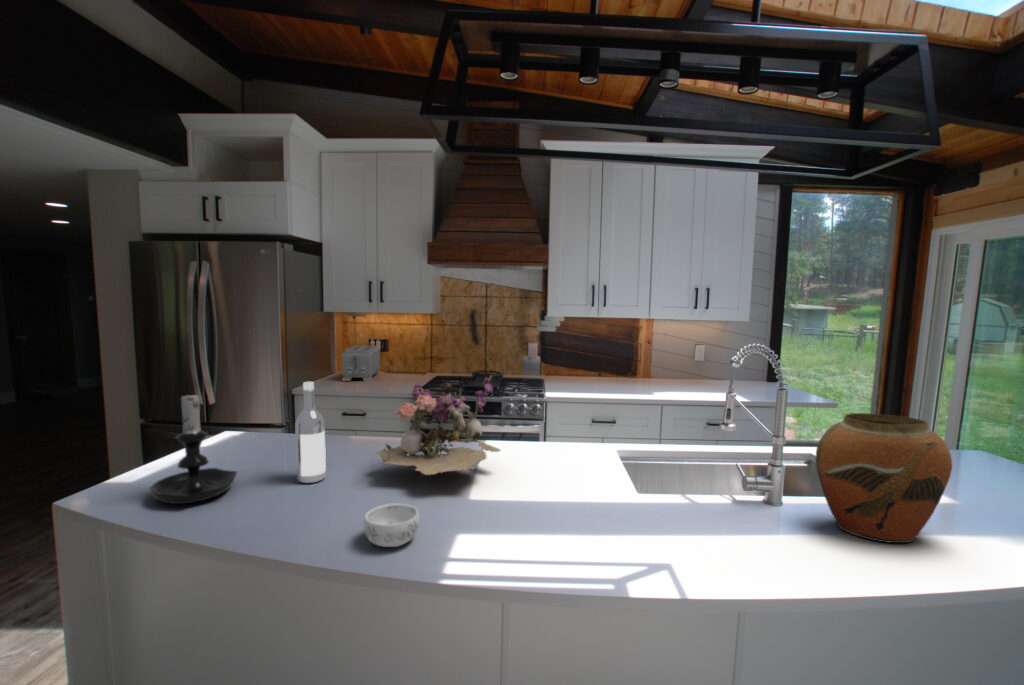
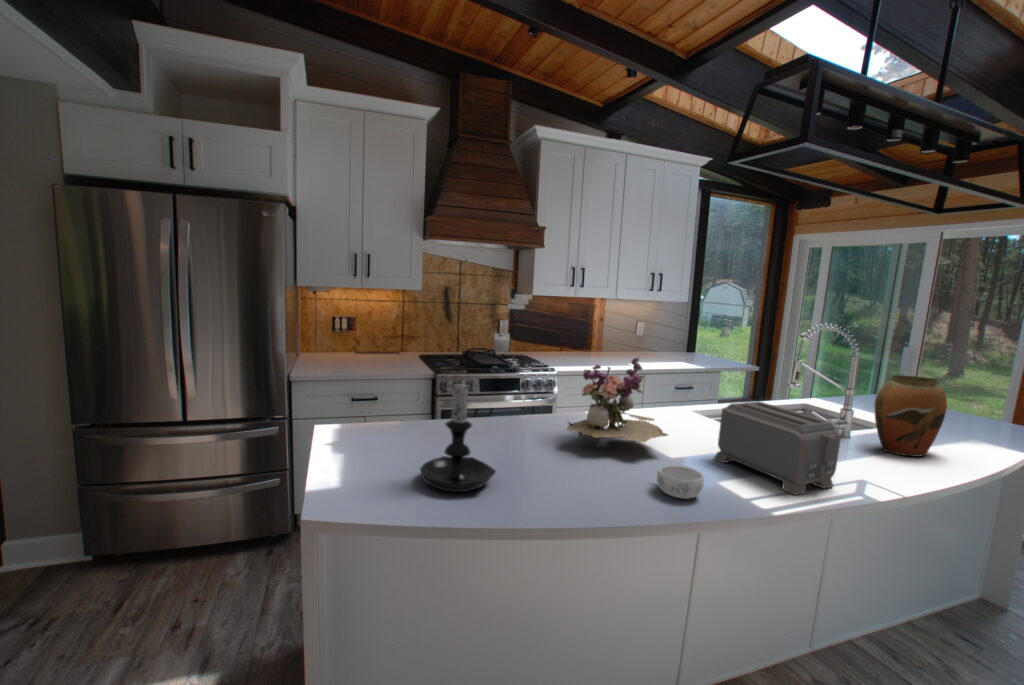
toaster: present [341,345,380,381] -> present [714,401,841,495]
wine bottle: present [295,382,326,483] -> none [513,366,541,462]

